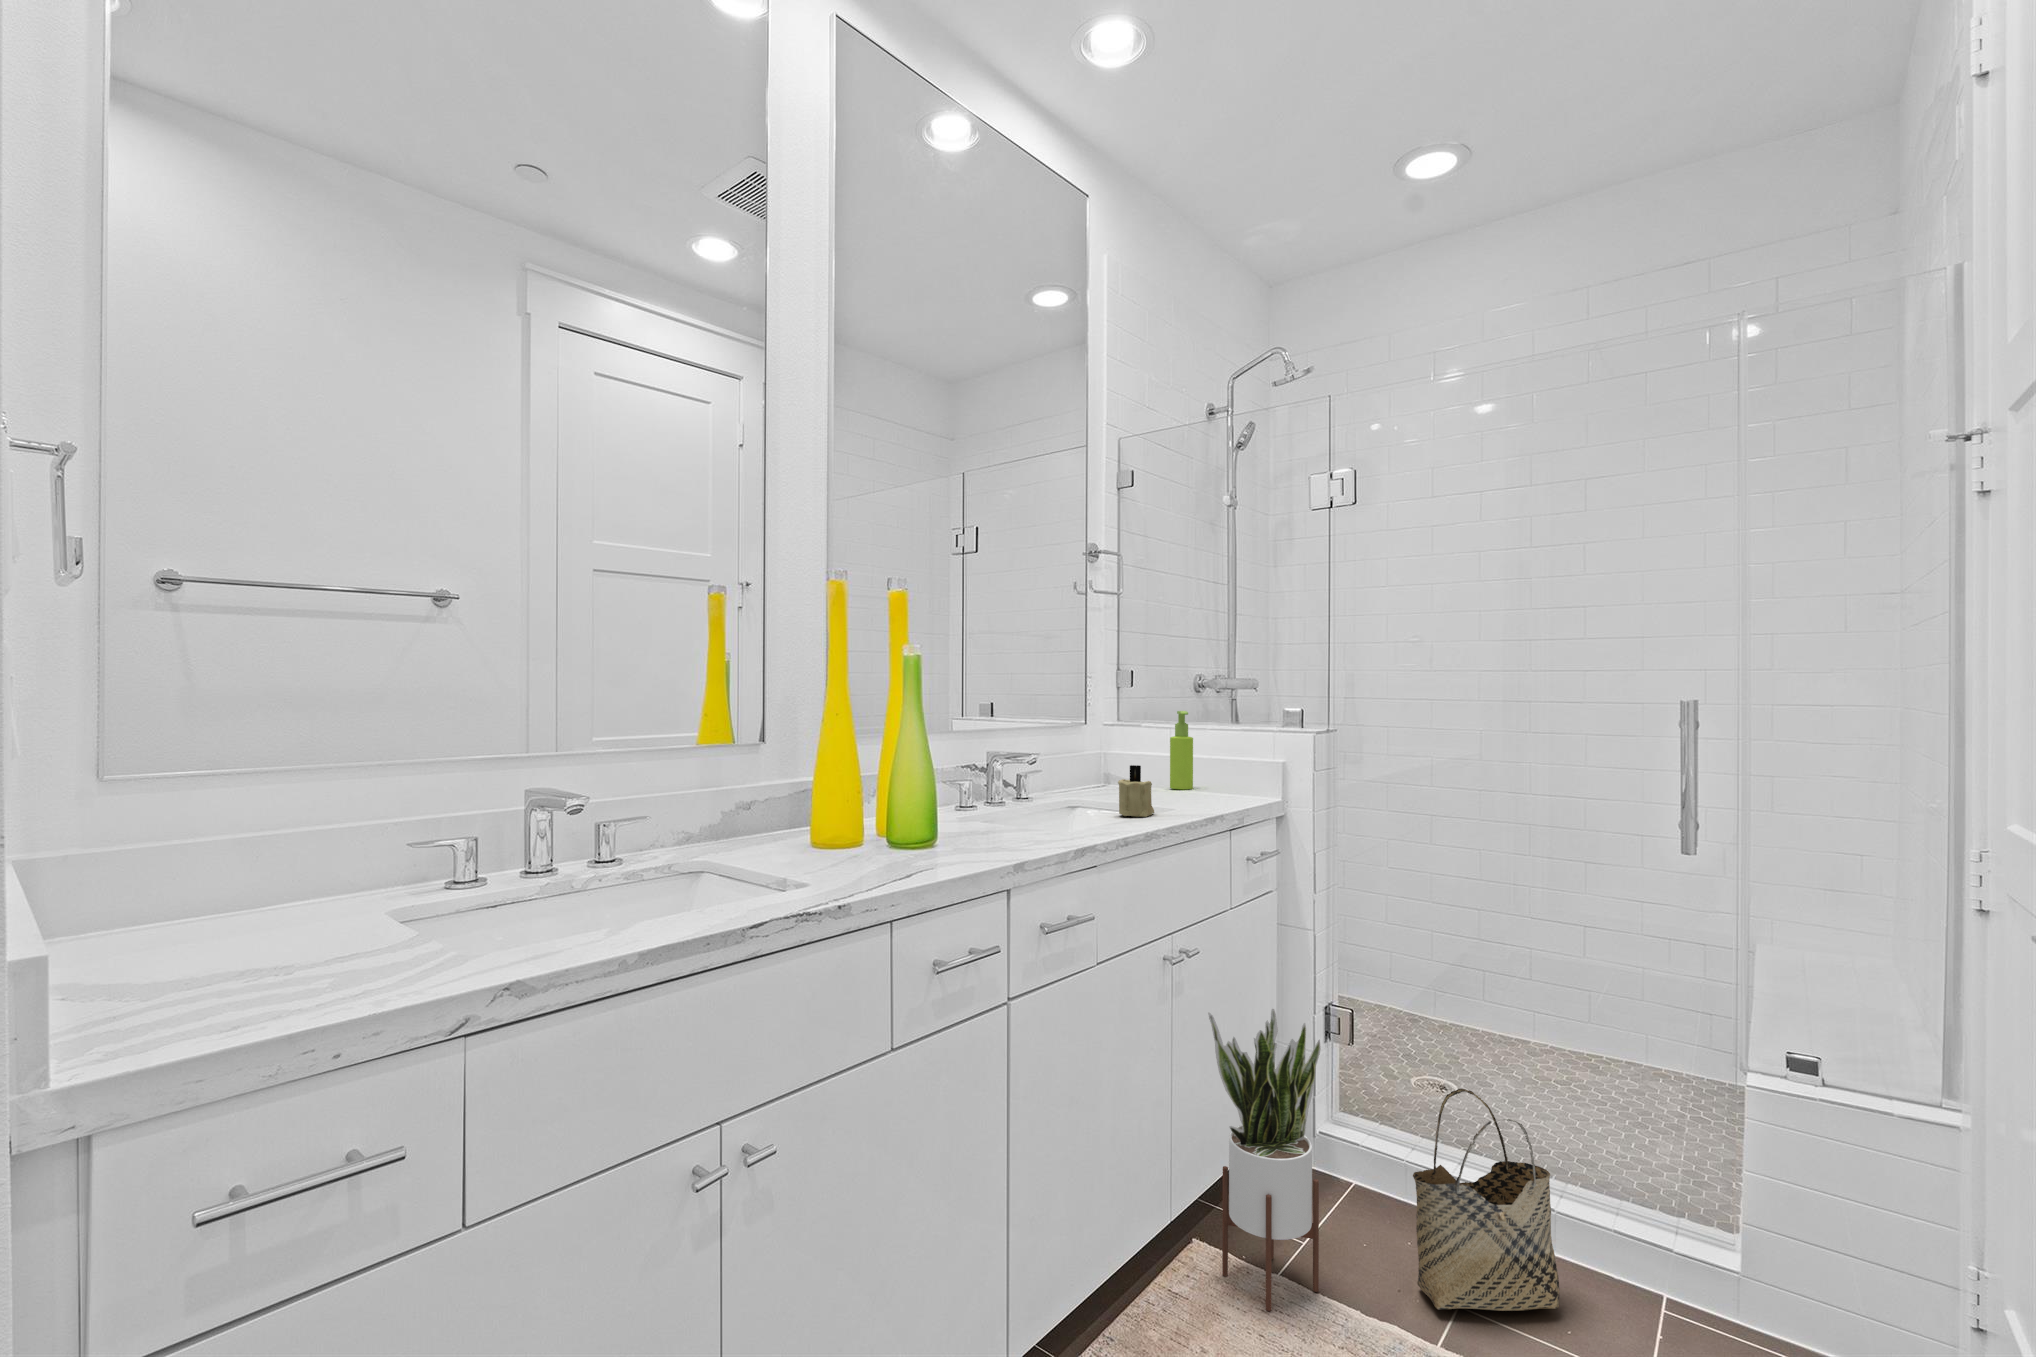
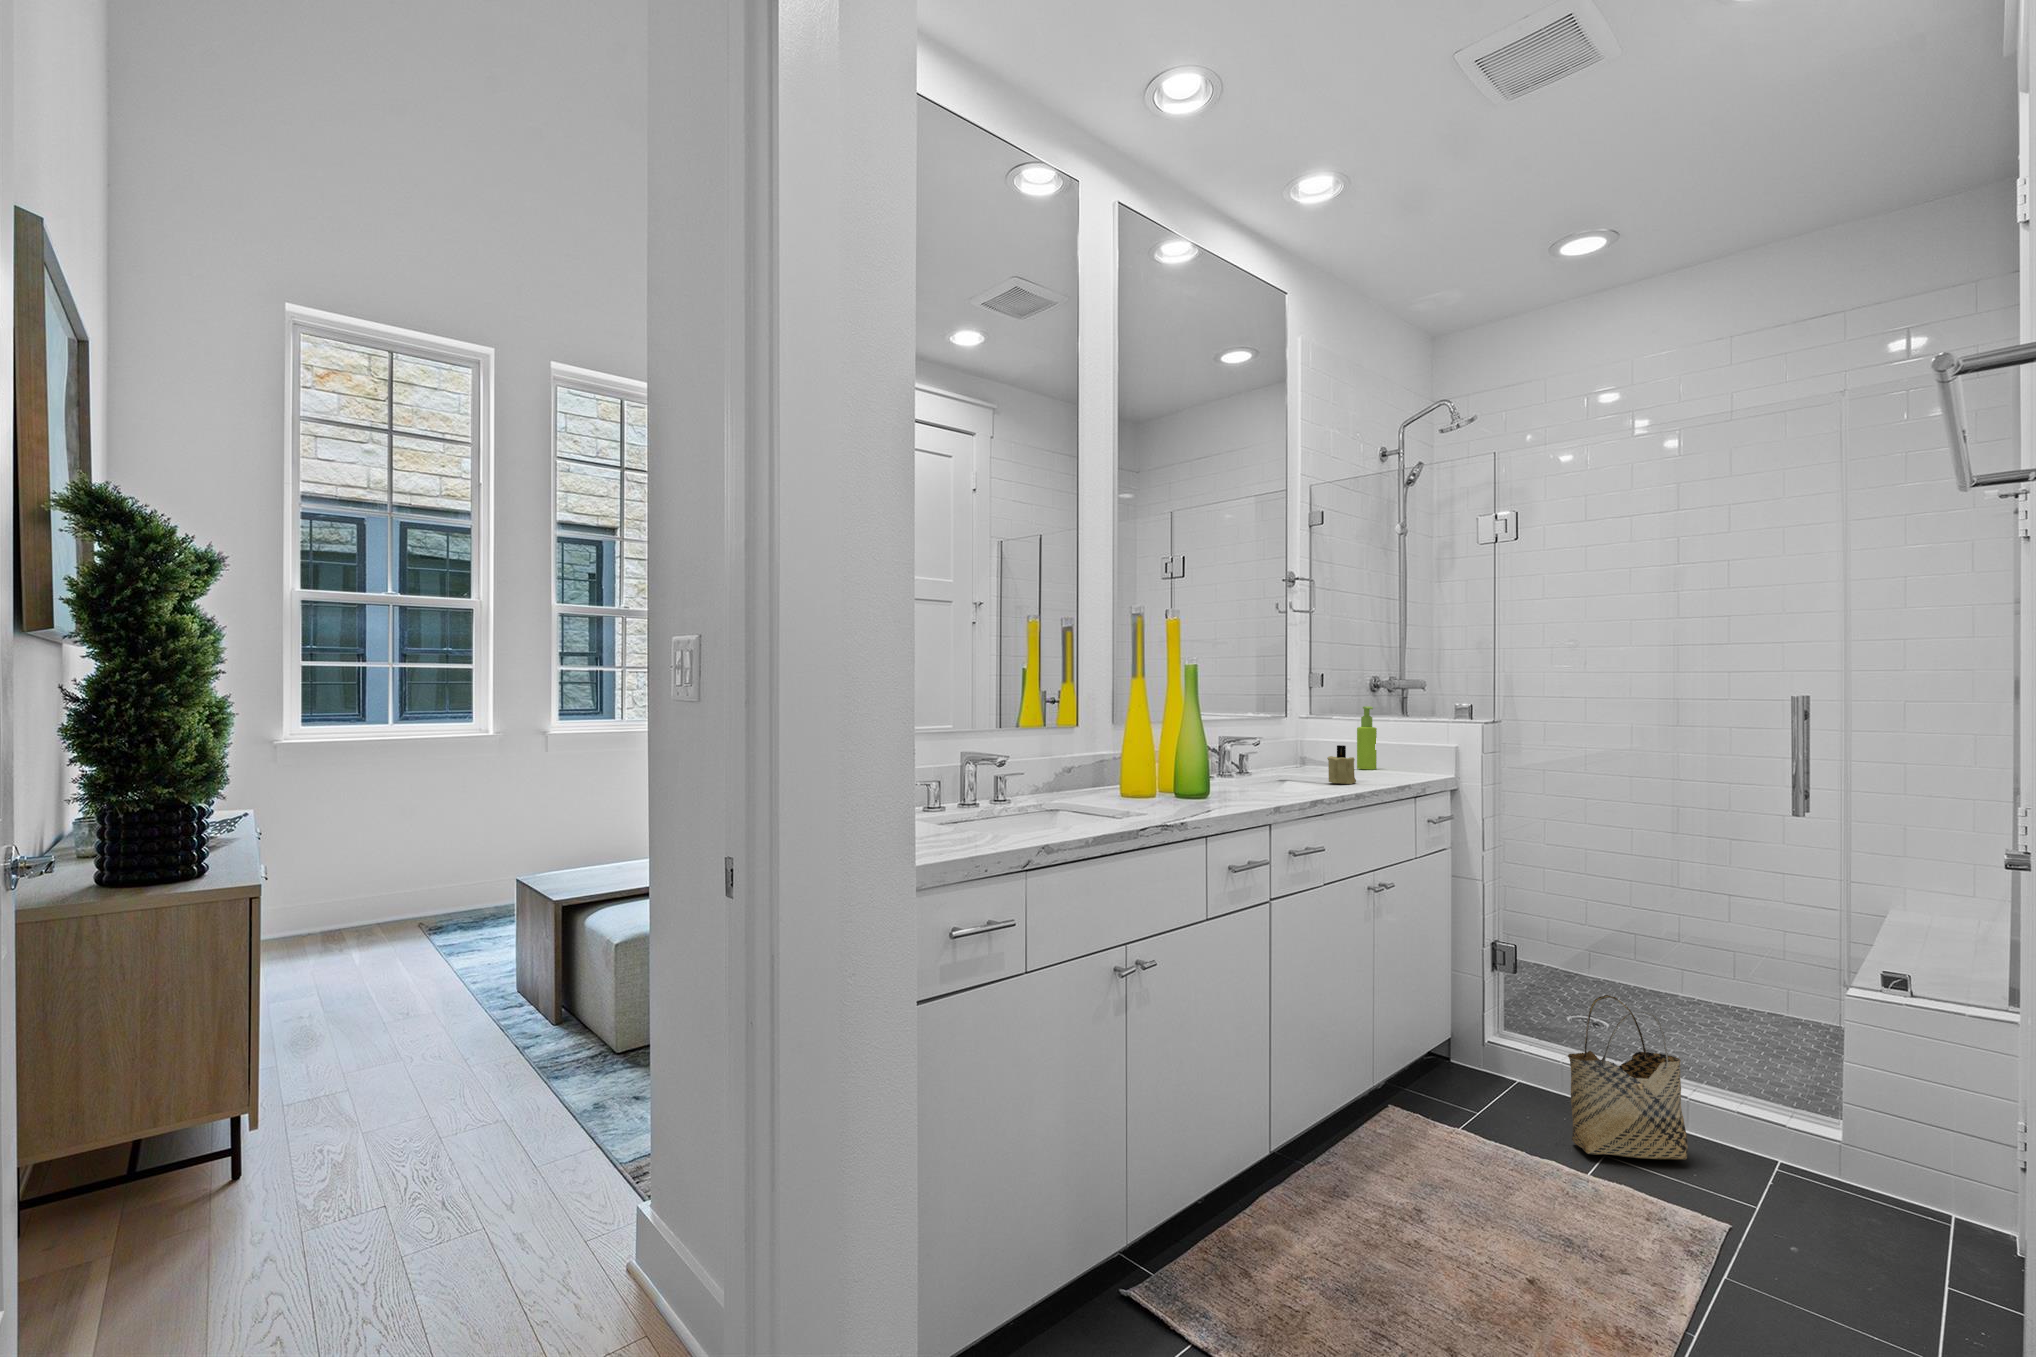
potted plant: present [1208,1009,1321,1311] -> none [1405,927,1493,1148]

